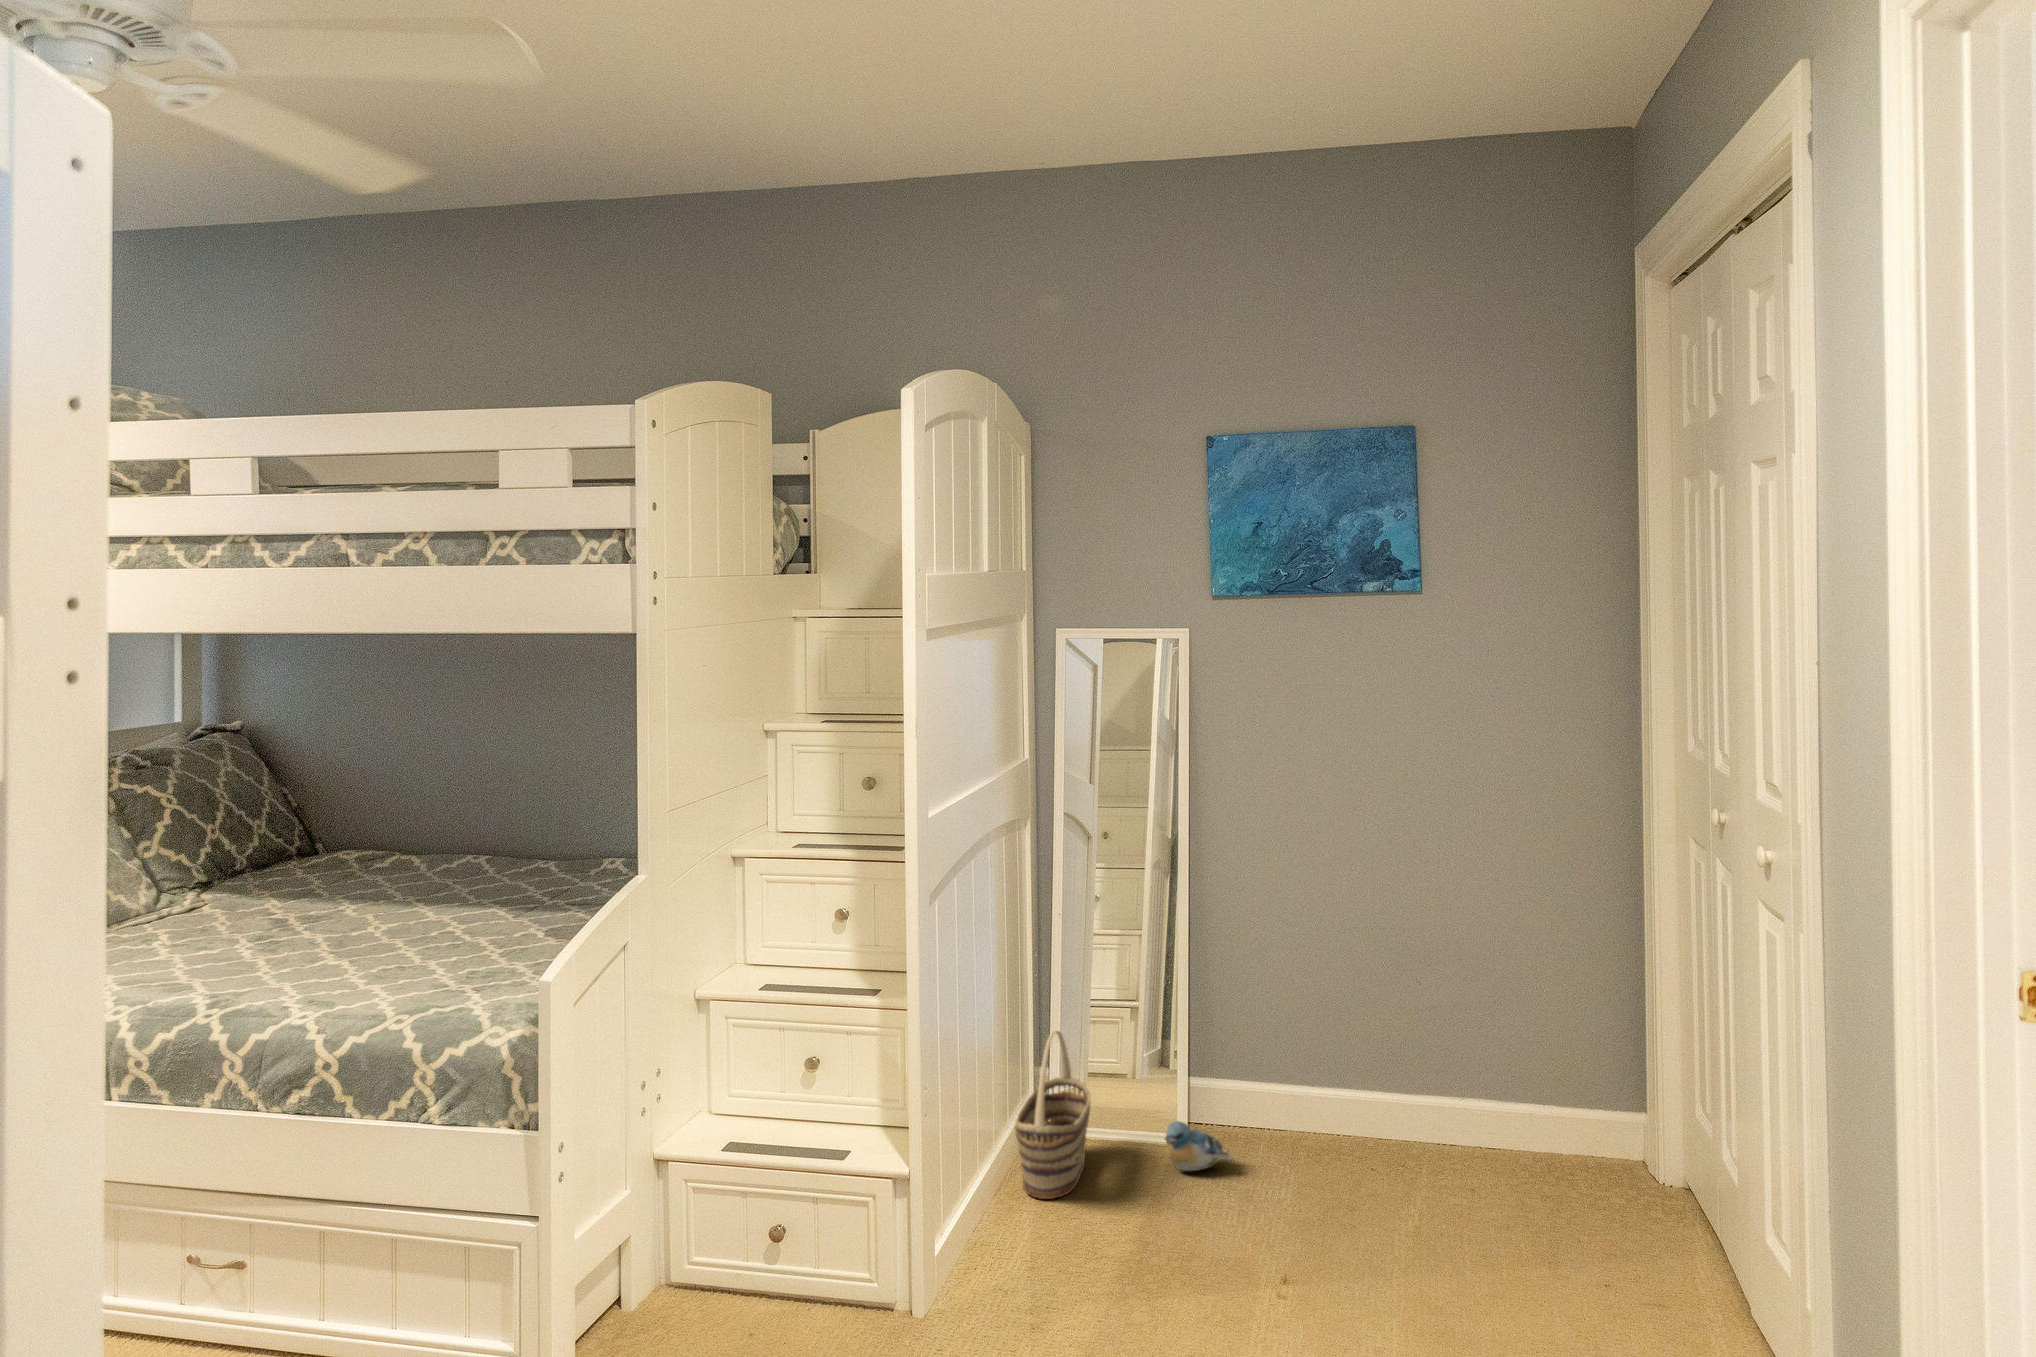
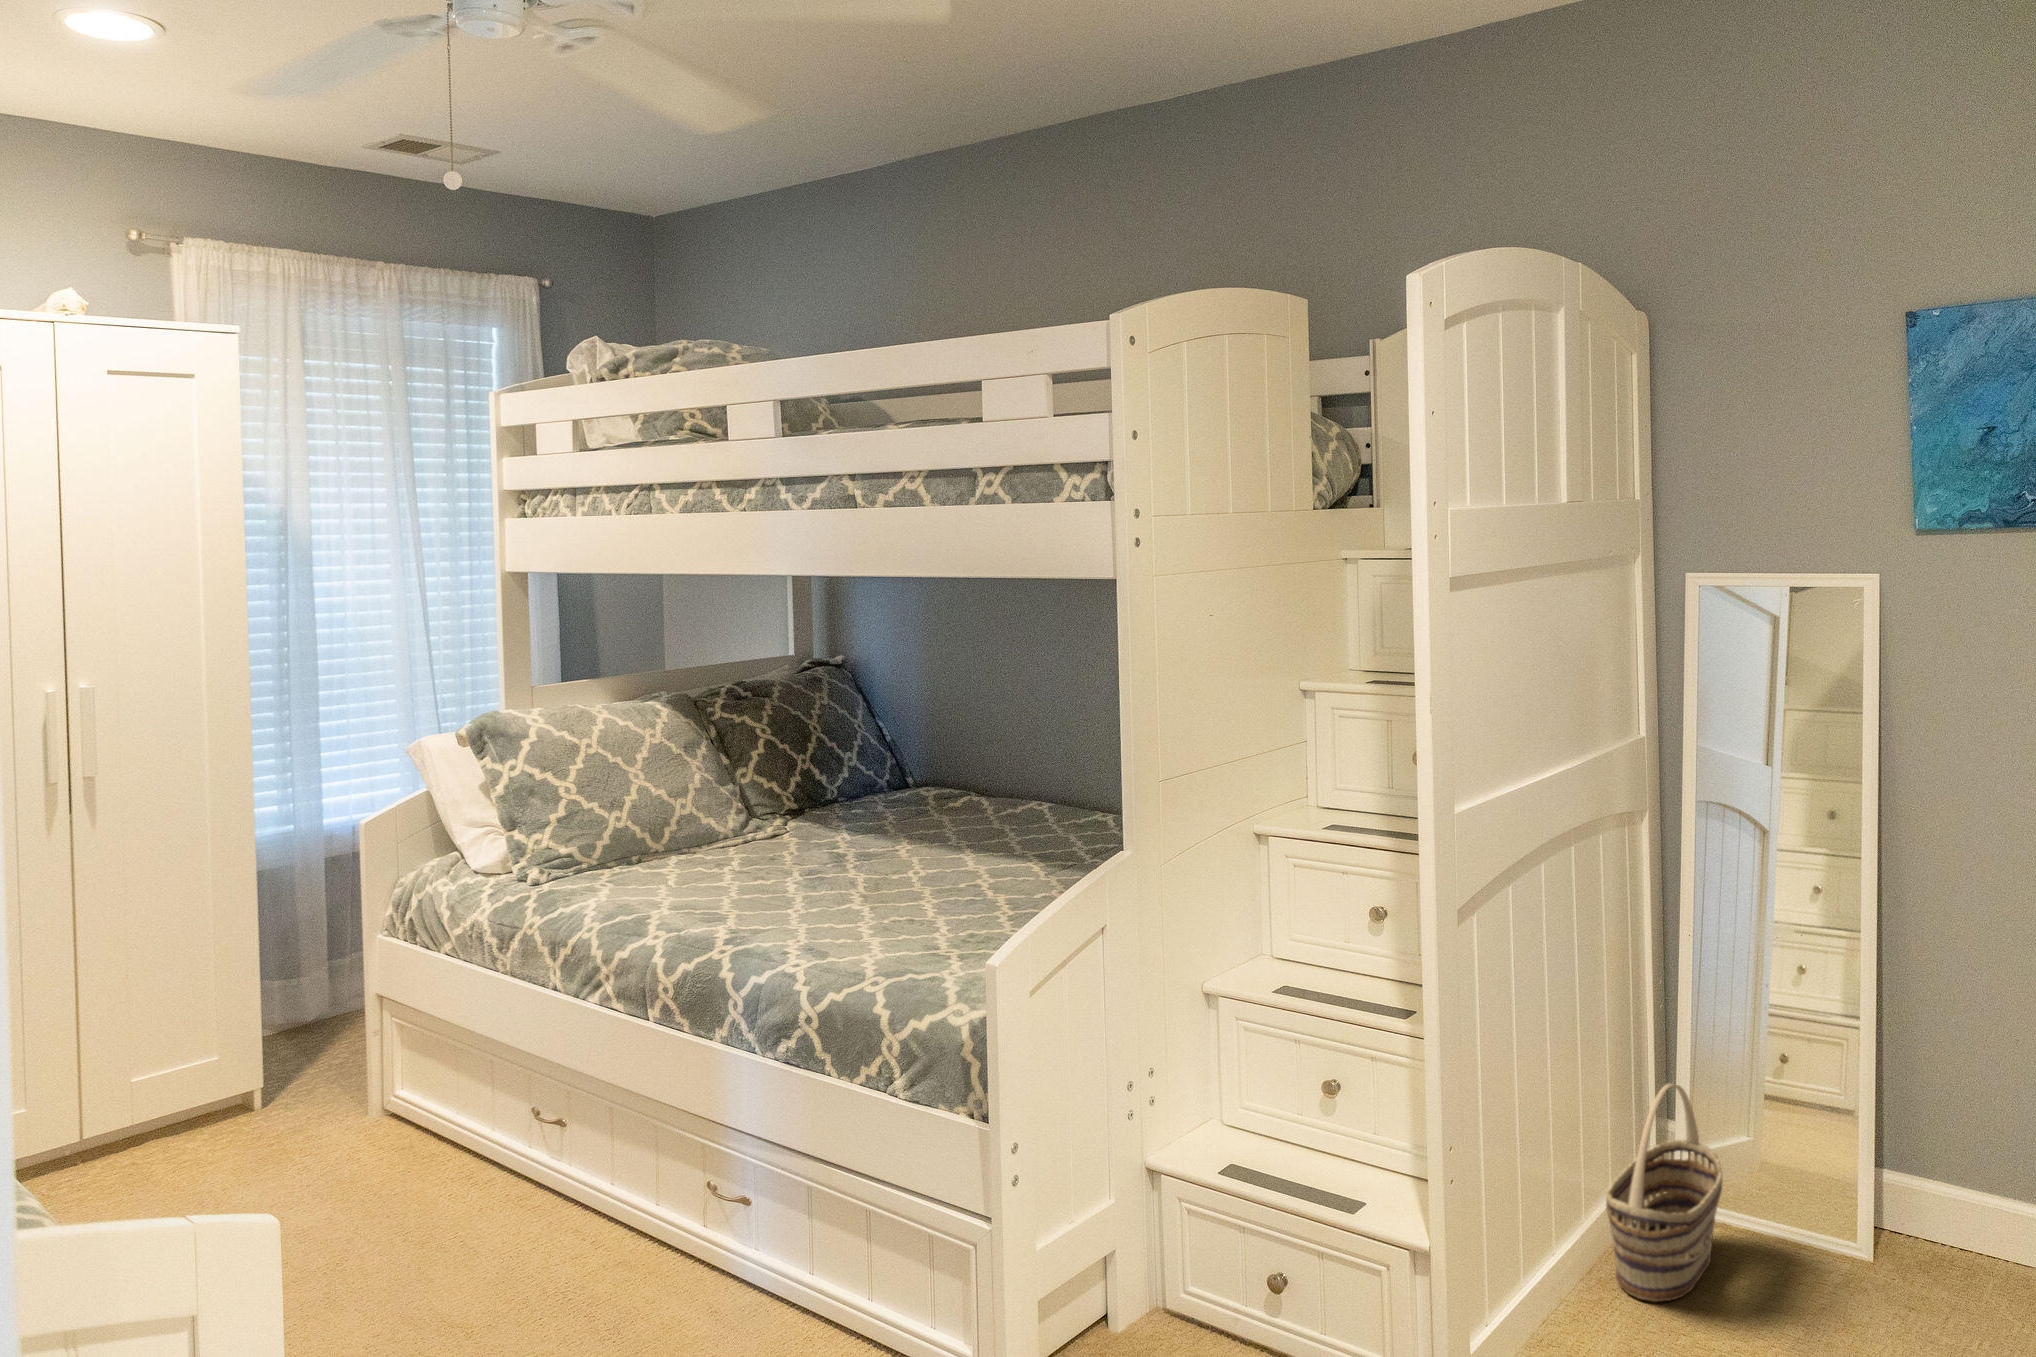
plush toy: present [1165,1121,1232,1171] -> none [1828,1234,1938,1307]

